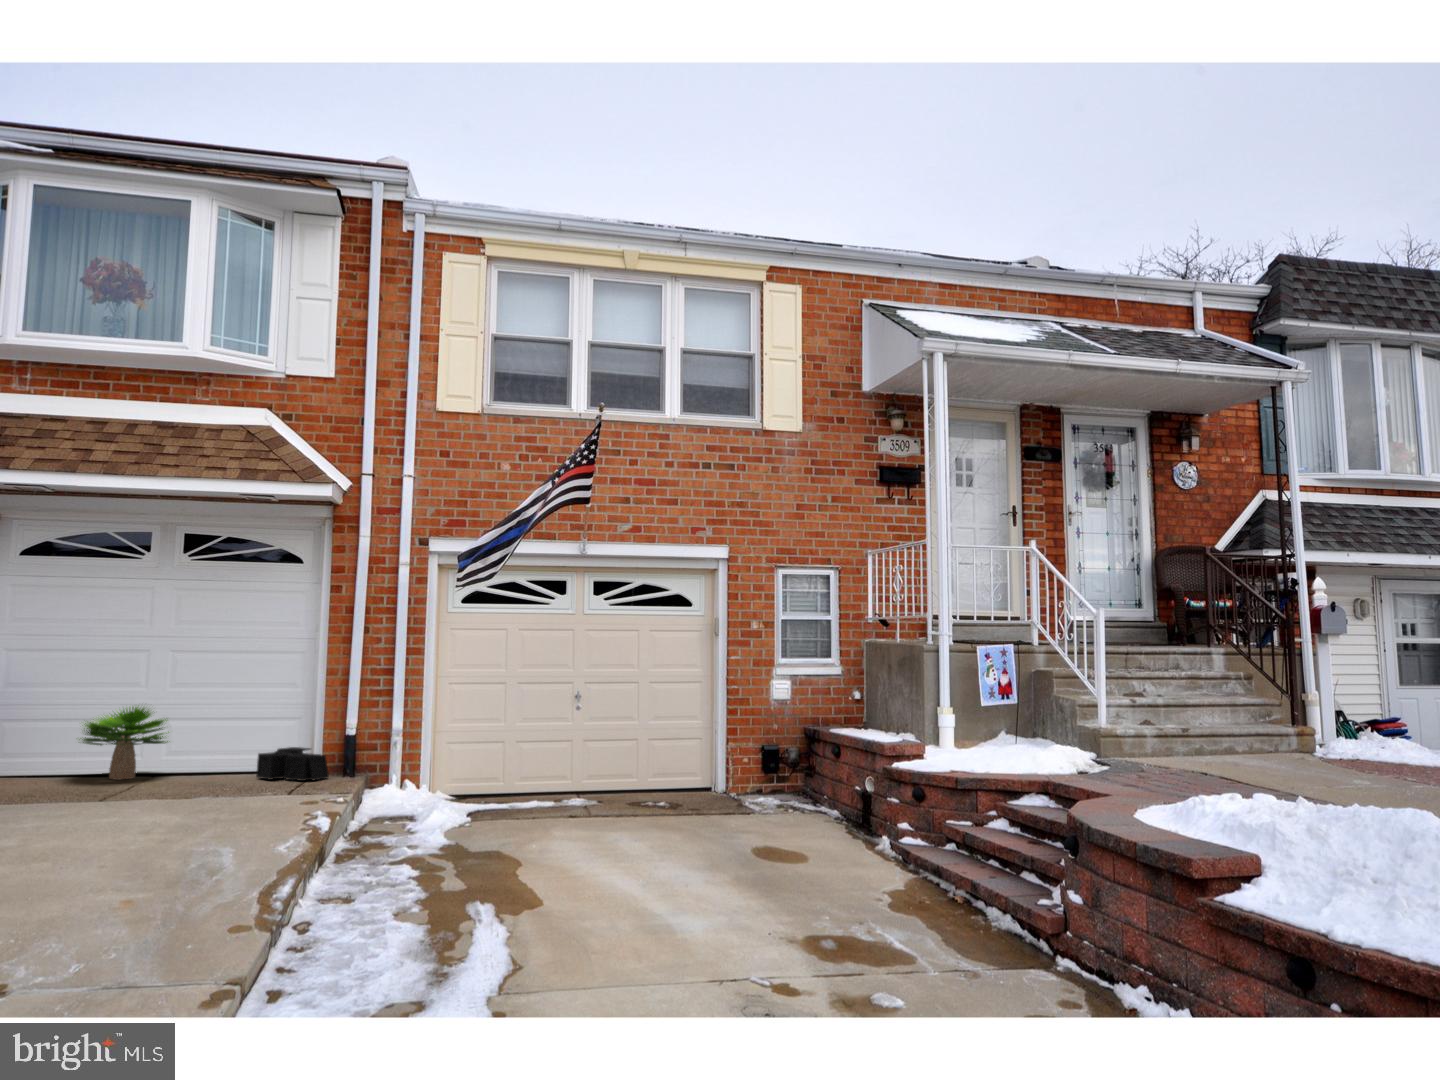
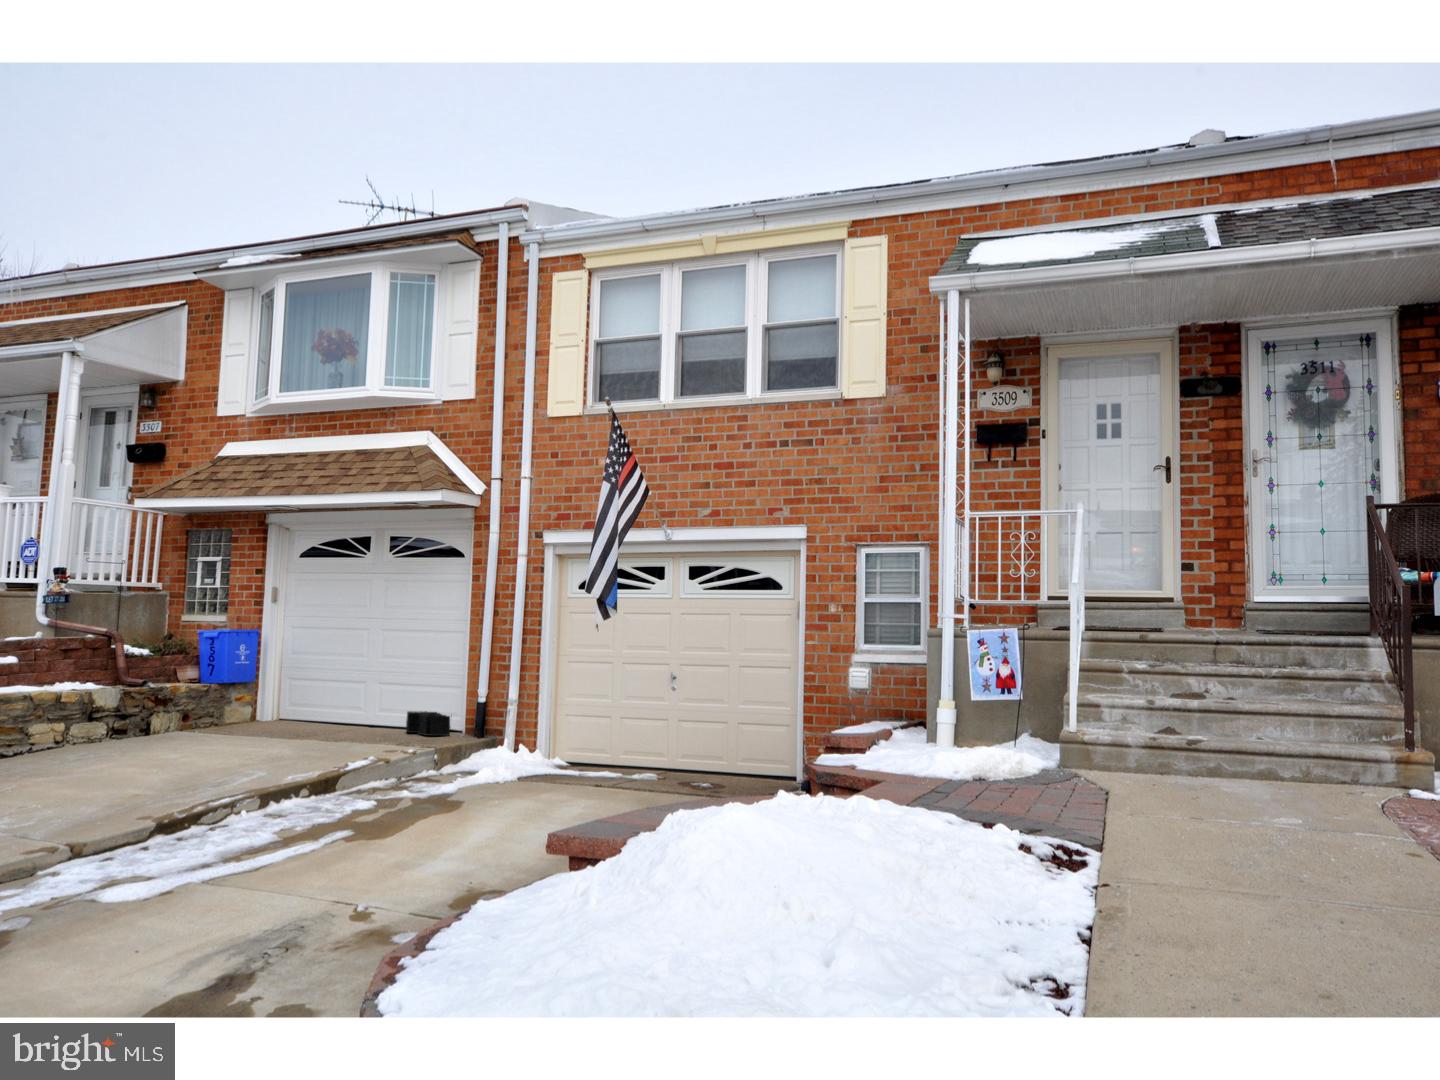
potted plant: present [79,705,169,779] -> none [300,667,373,725]

